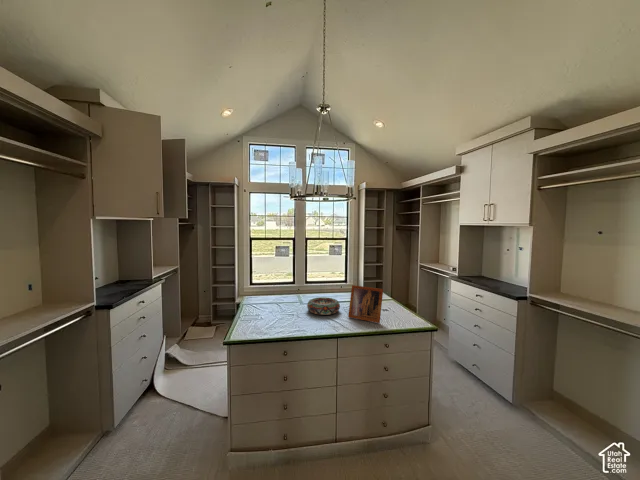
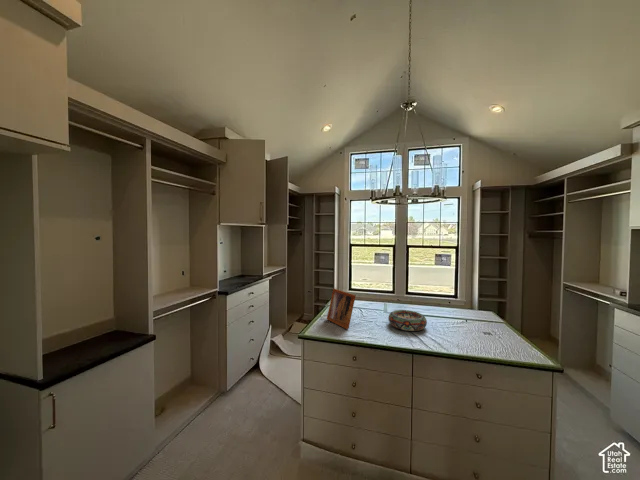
picture frame: present [348,285,383,323] -> present [327,289,356,329]

